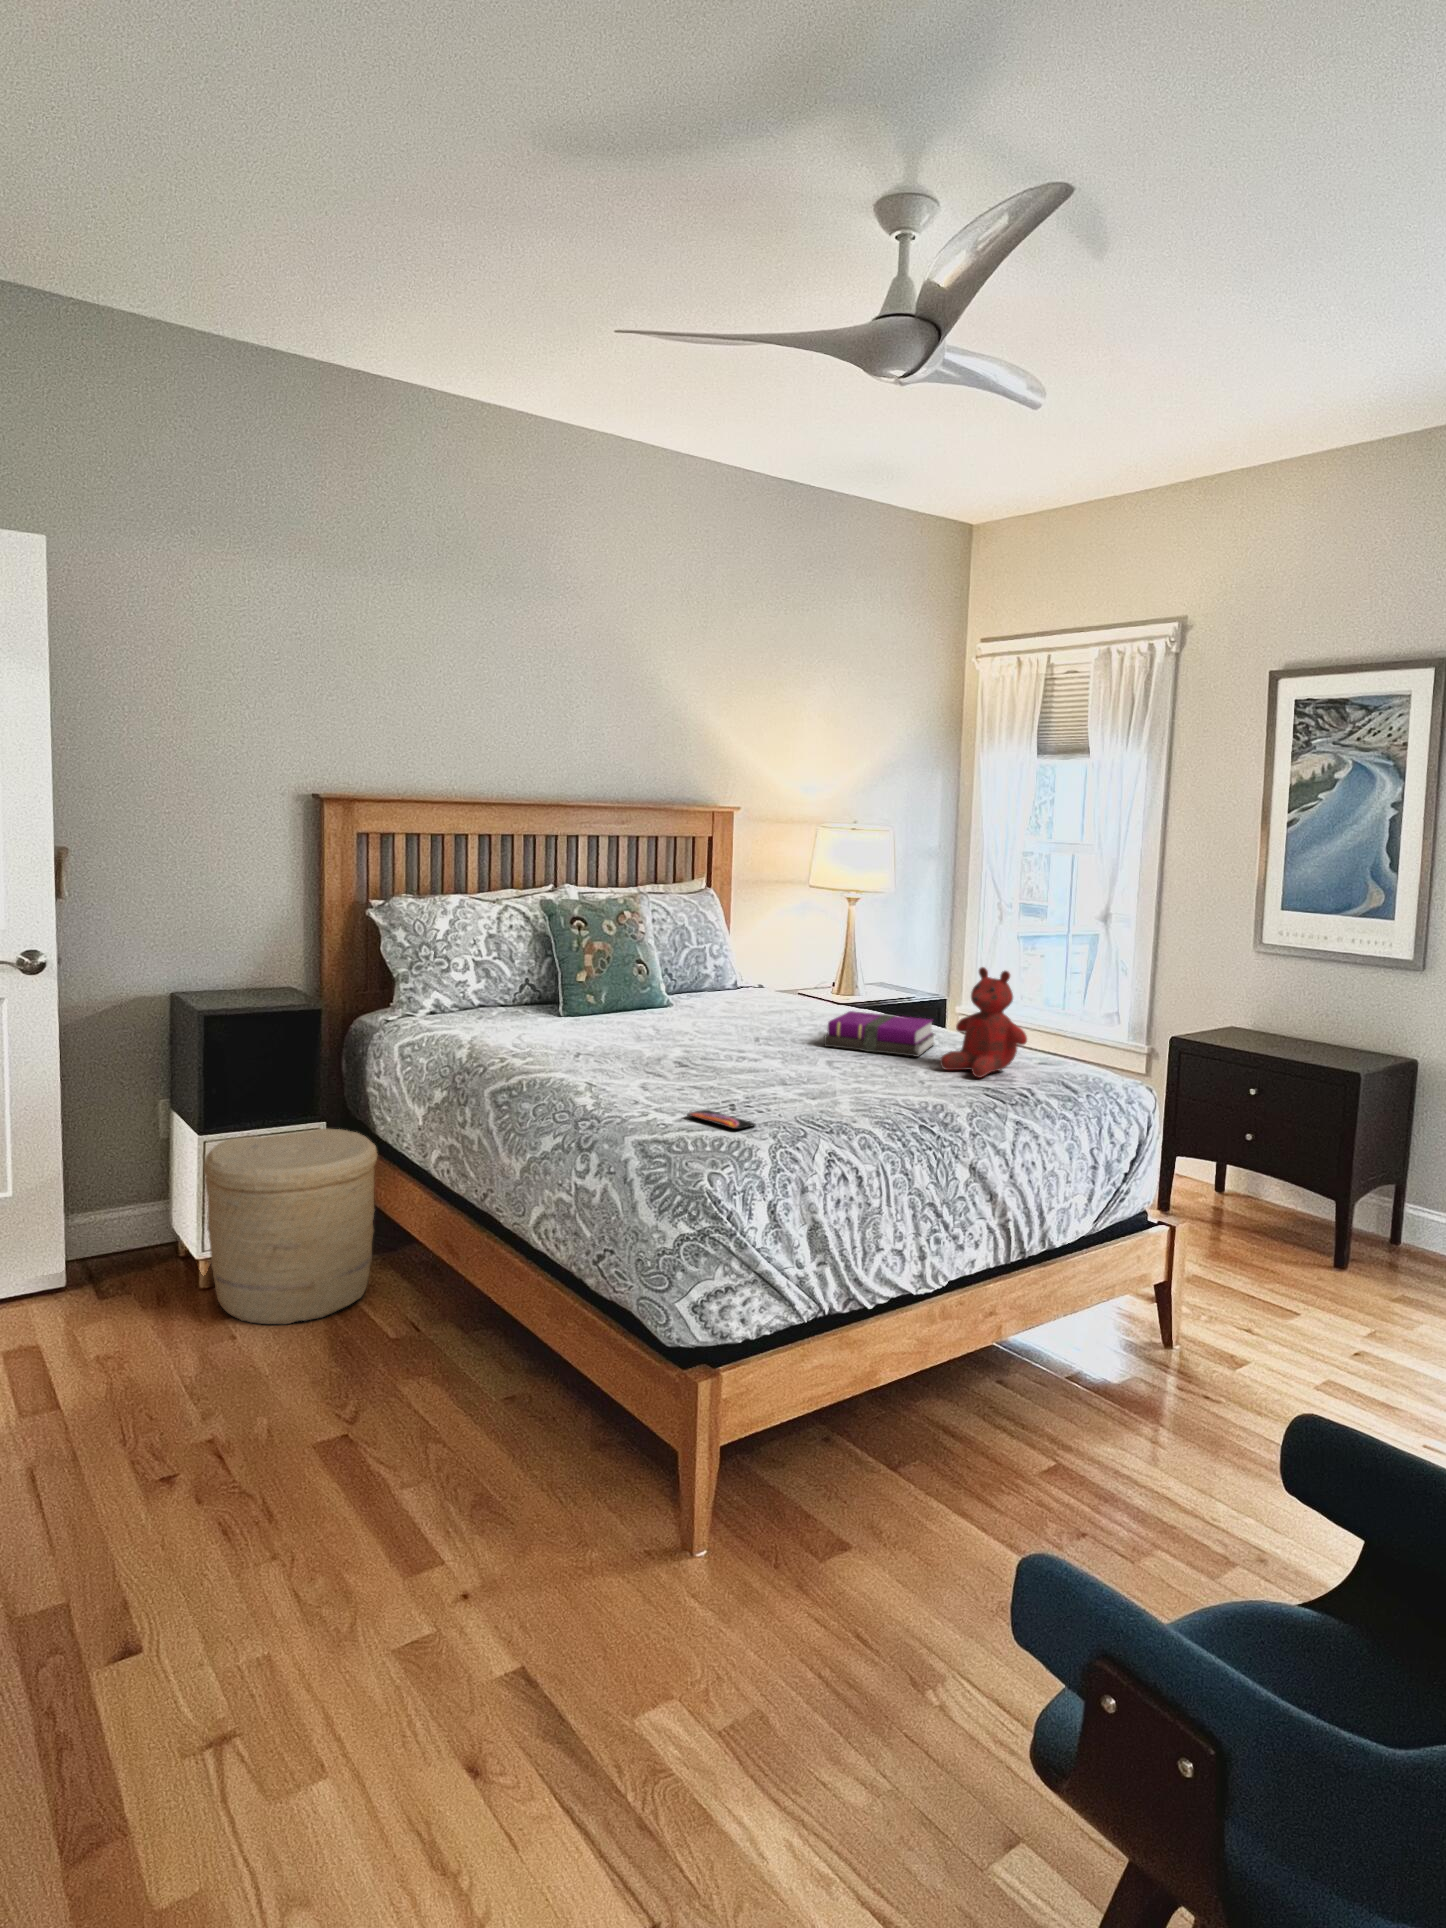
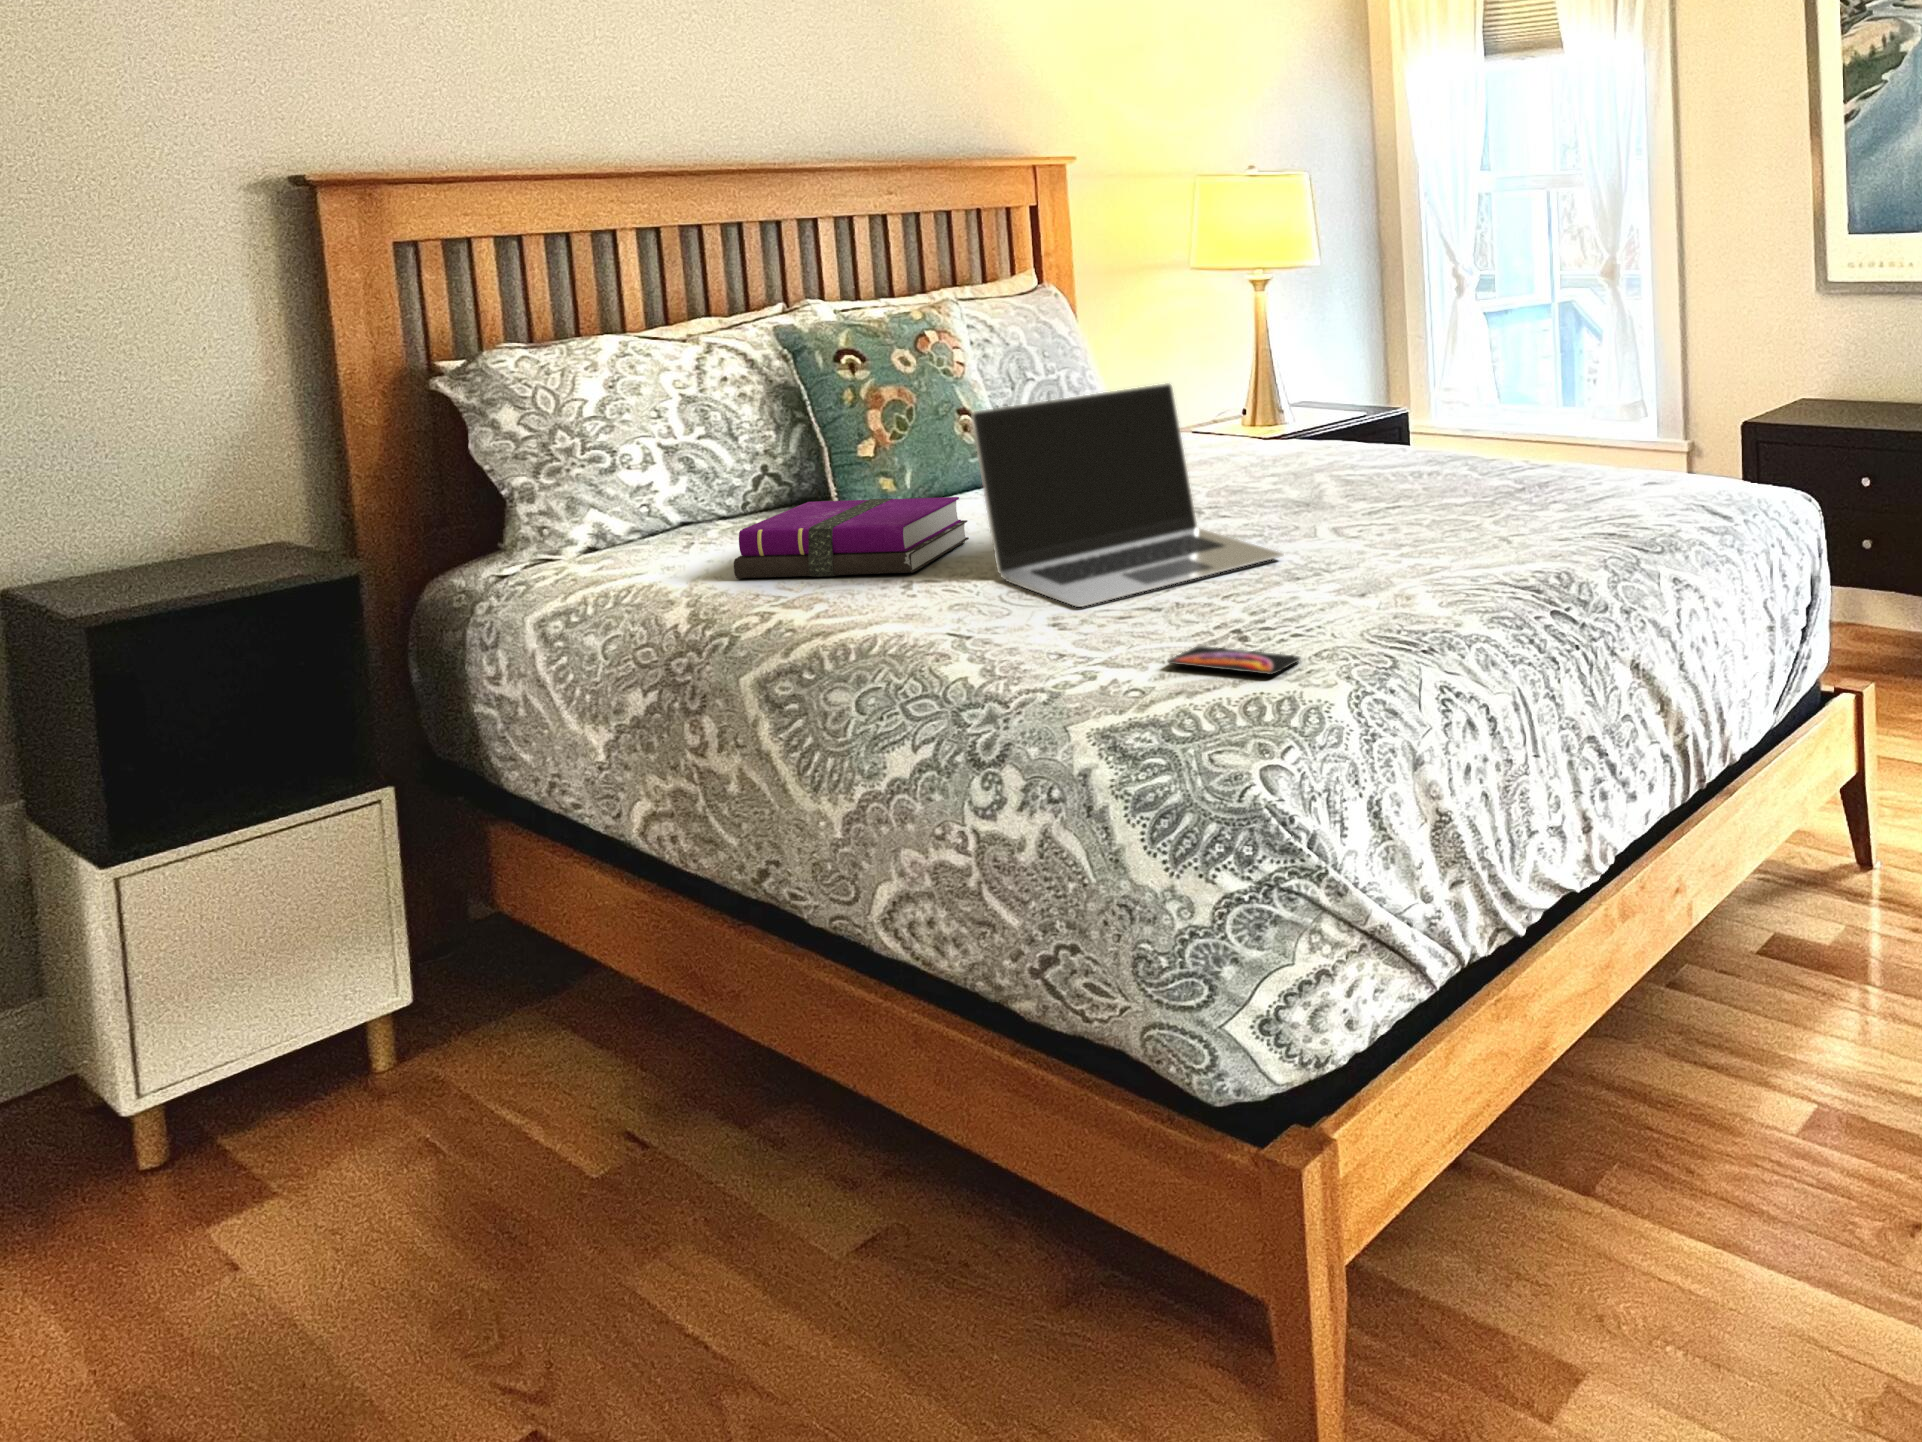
laptop: none [622,961,785,1081] -> present [971,383,1283,607]
teddy bear: present [940,967,1027,1078] -> none [1510,345,1638,516]
notebook: present [824,1011,935,1057] -> present [734,497,969,578]
woven basket: present [204,1129,378,1324] -> none [105,796,522,1234]

